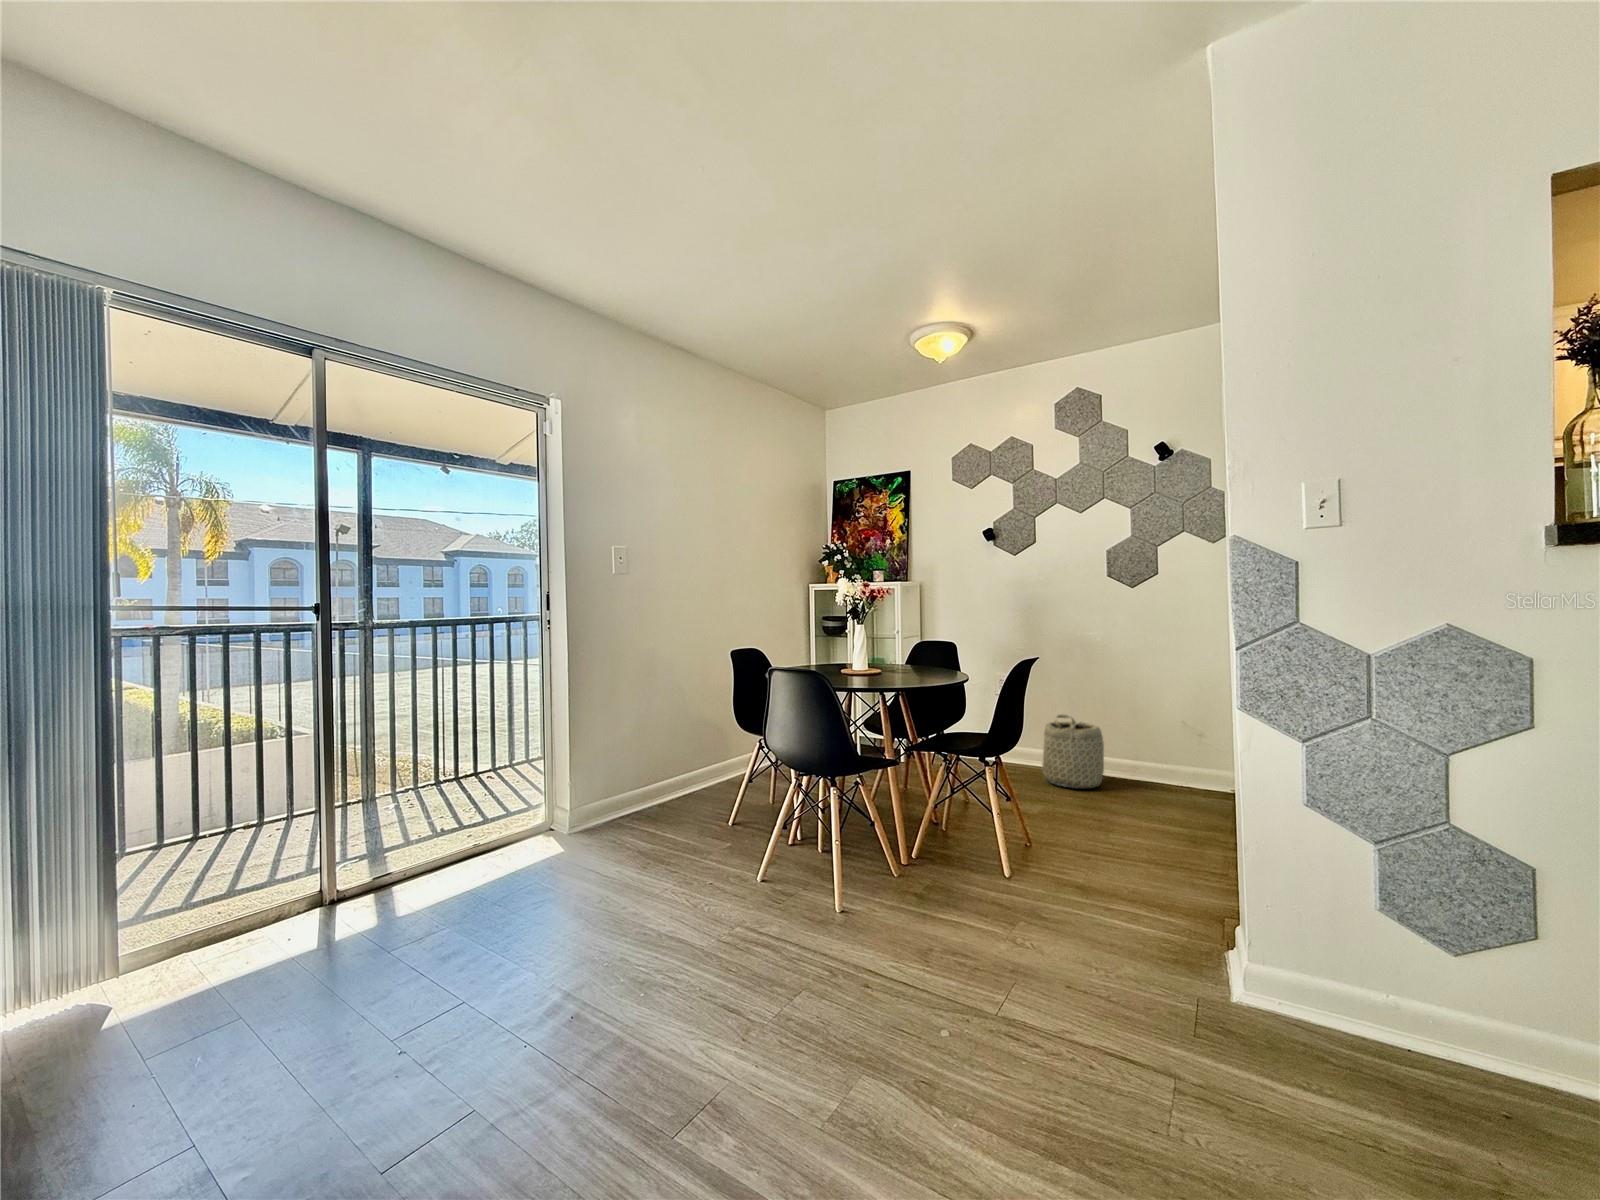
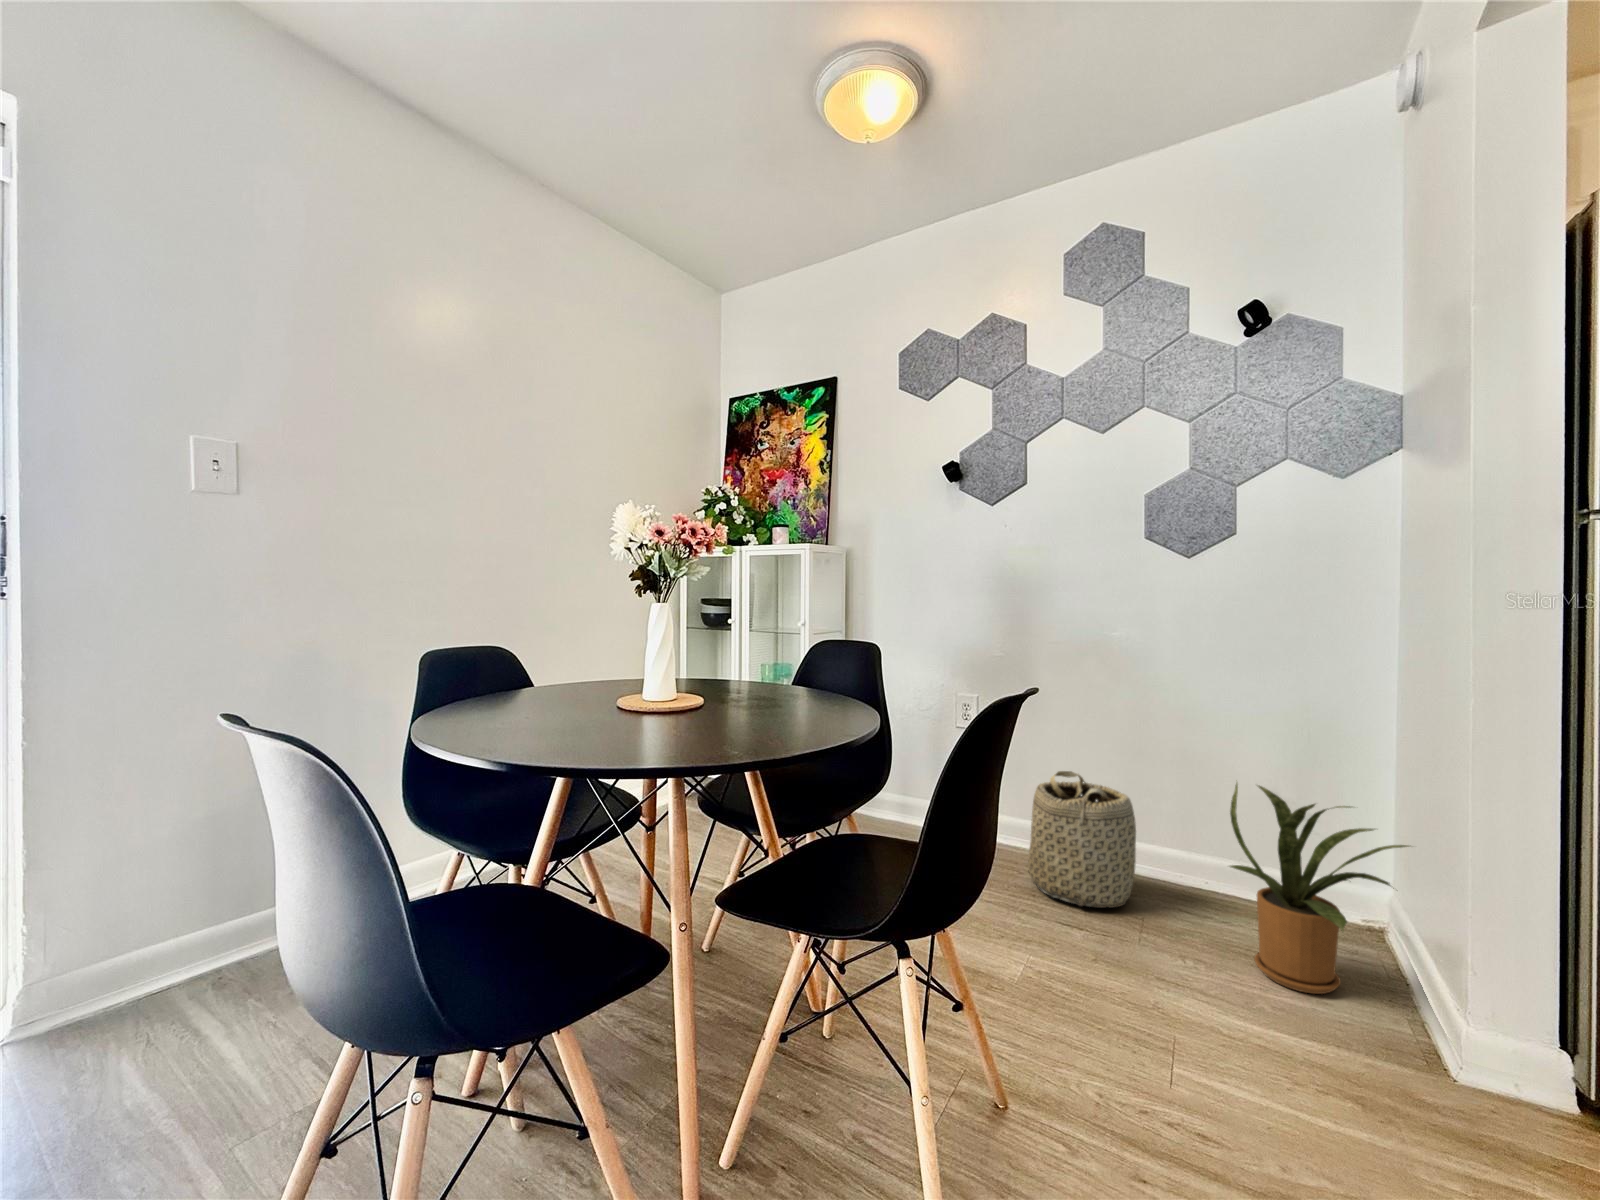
house plant: none [1149,711,1233,816] -> present [1230,783,1409,994]

